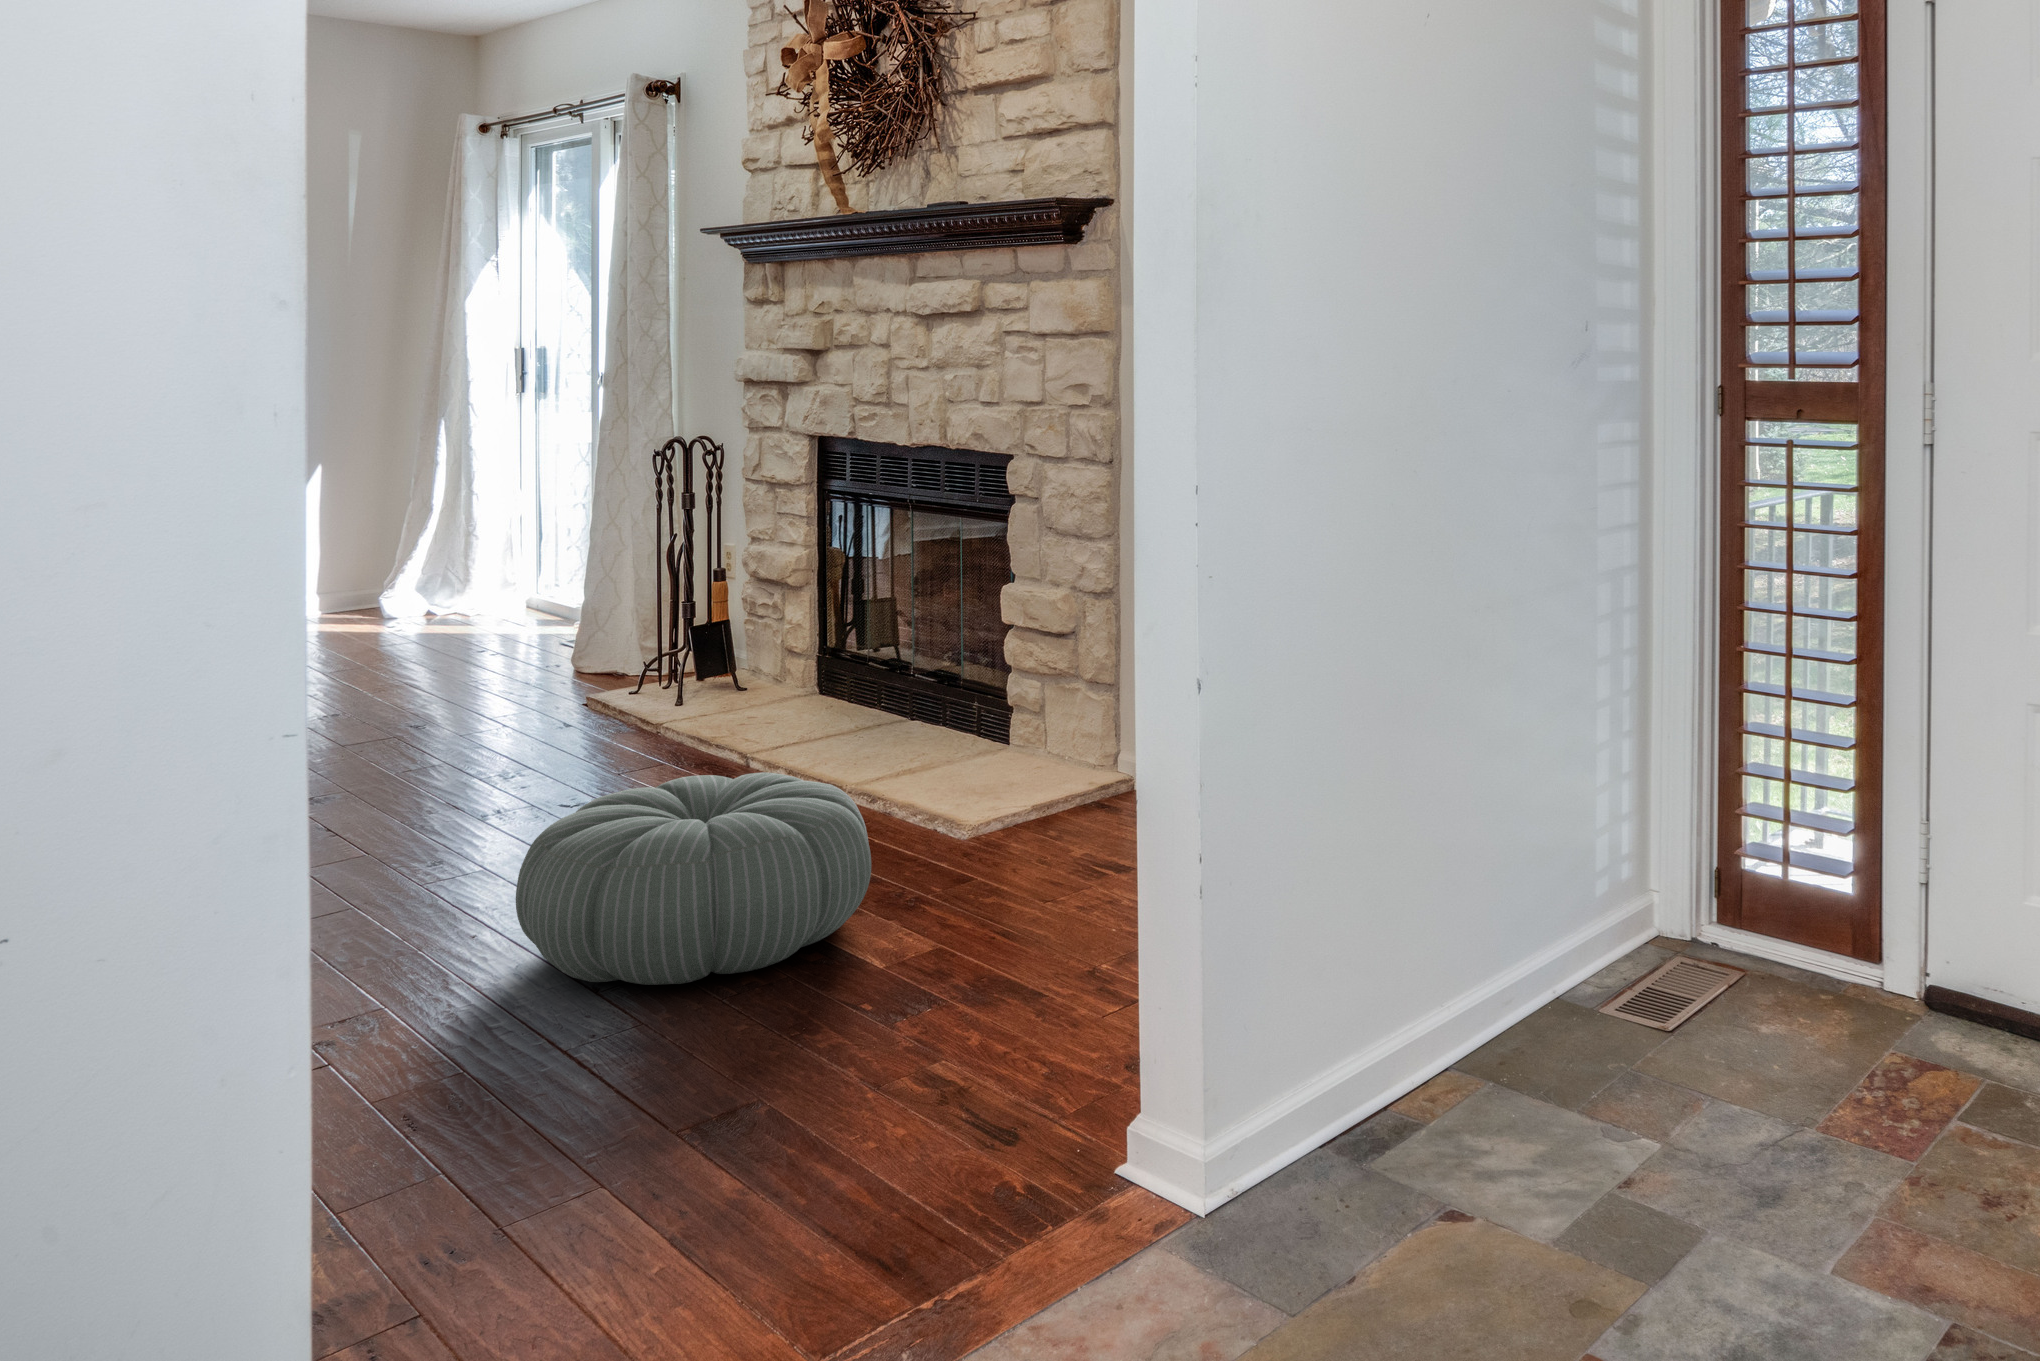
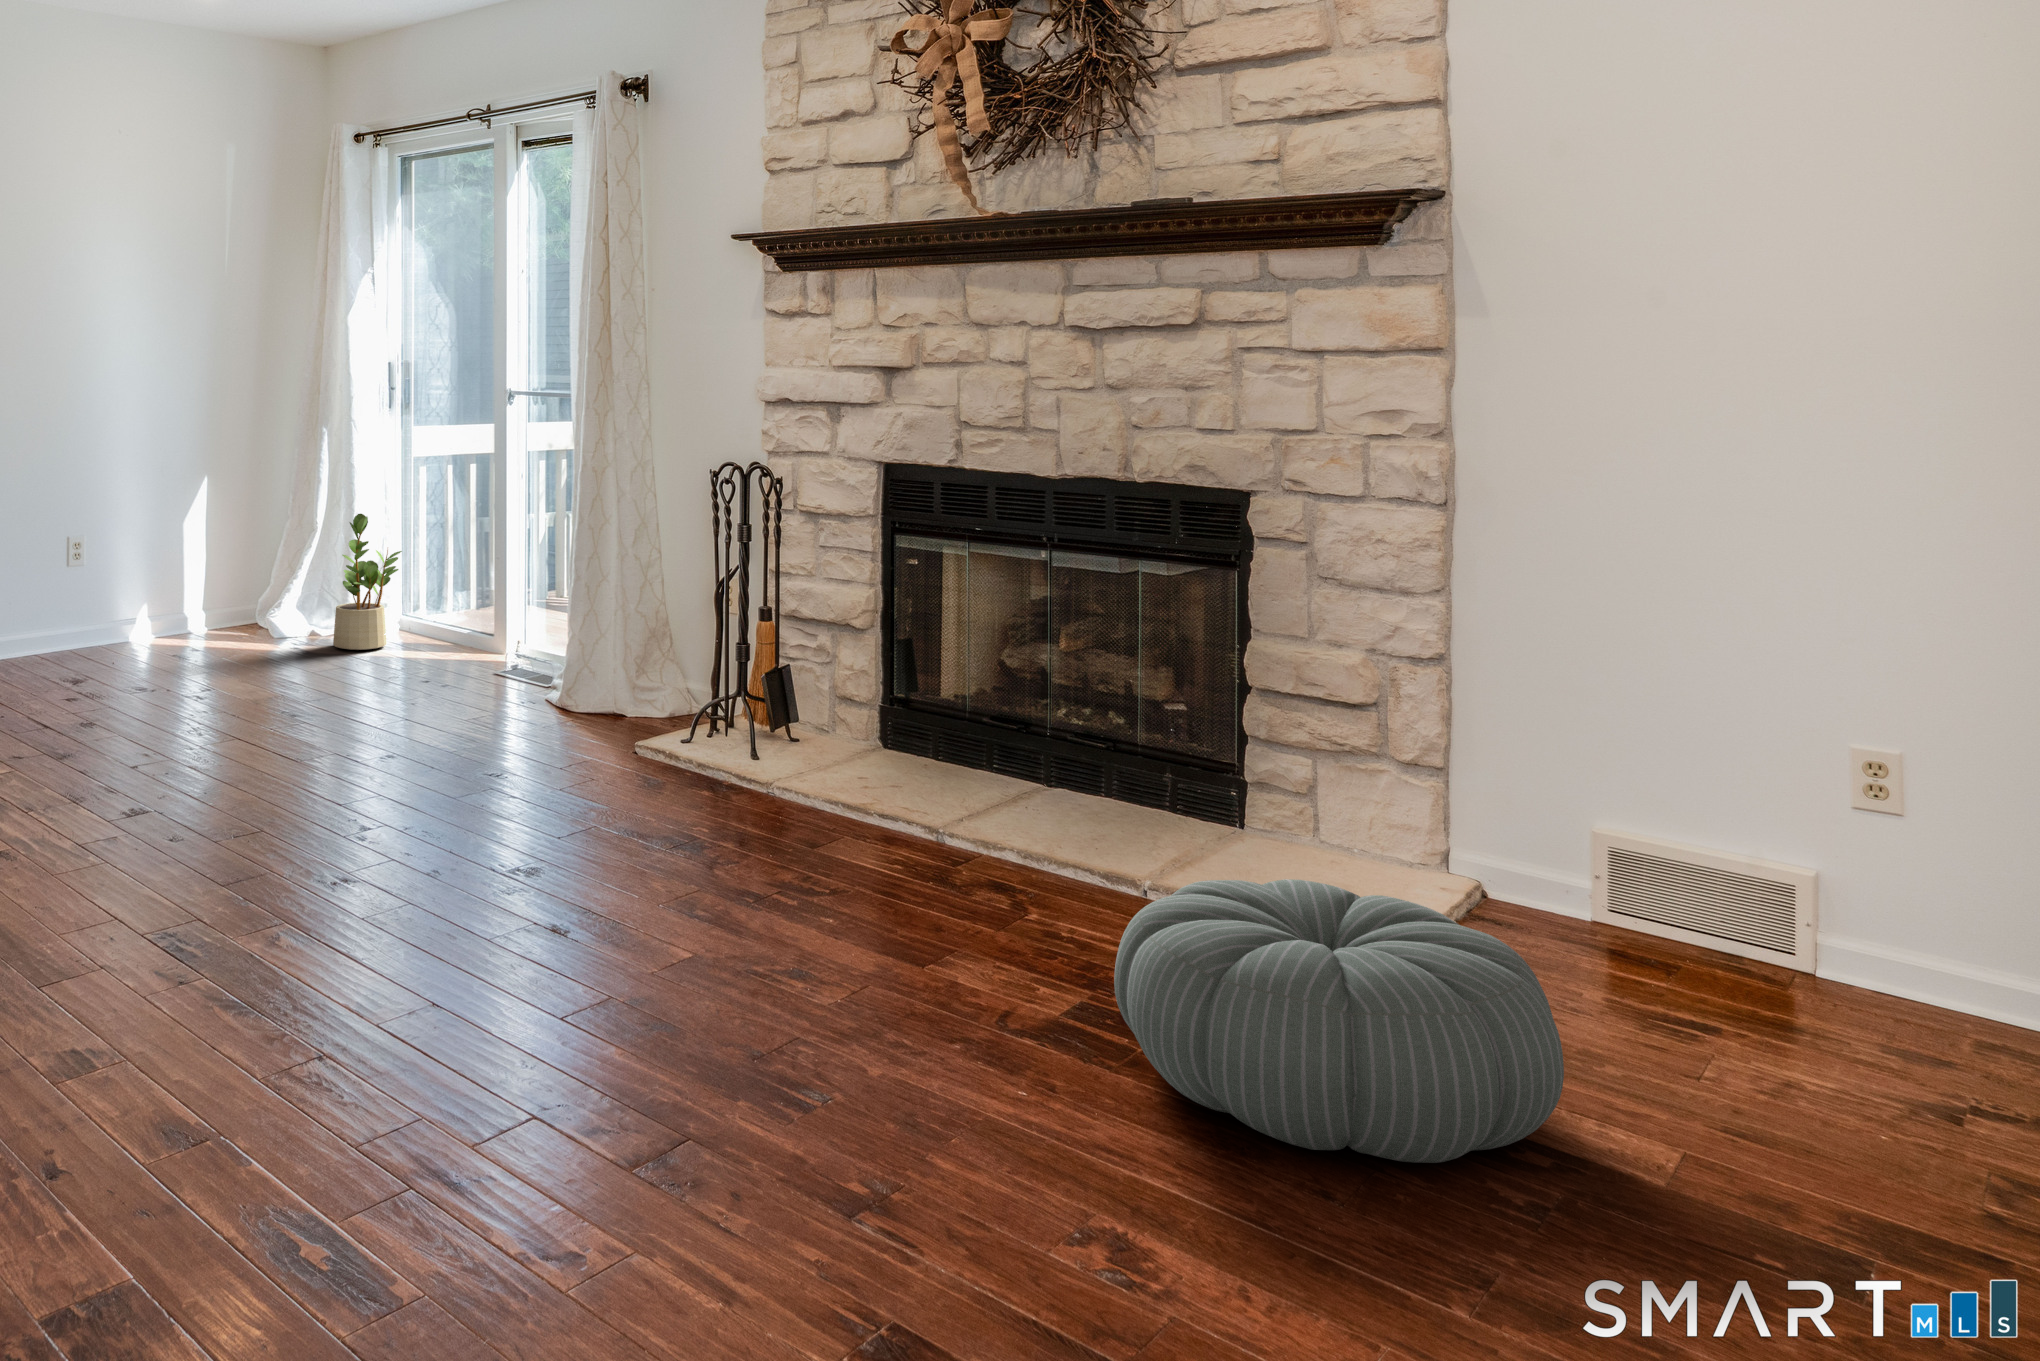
potted plant: none [438,495,516,626] -> present [333,514,402,650]

